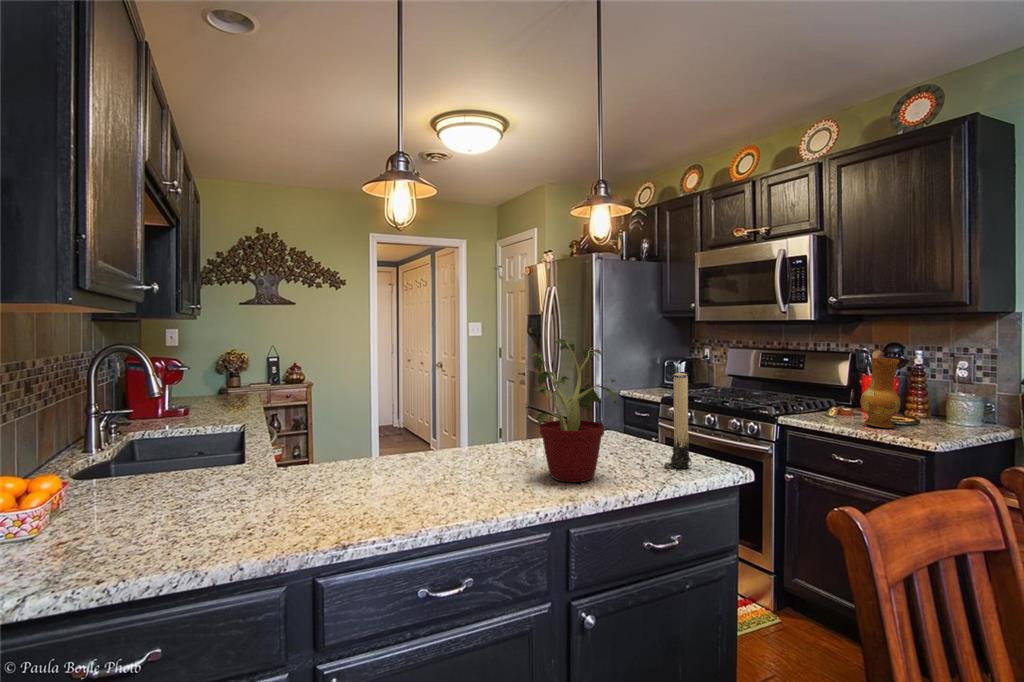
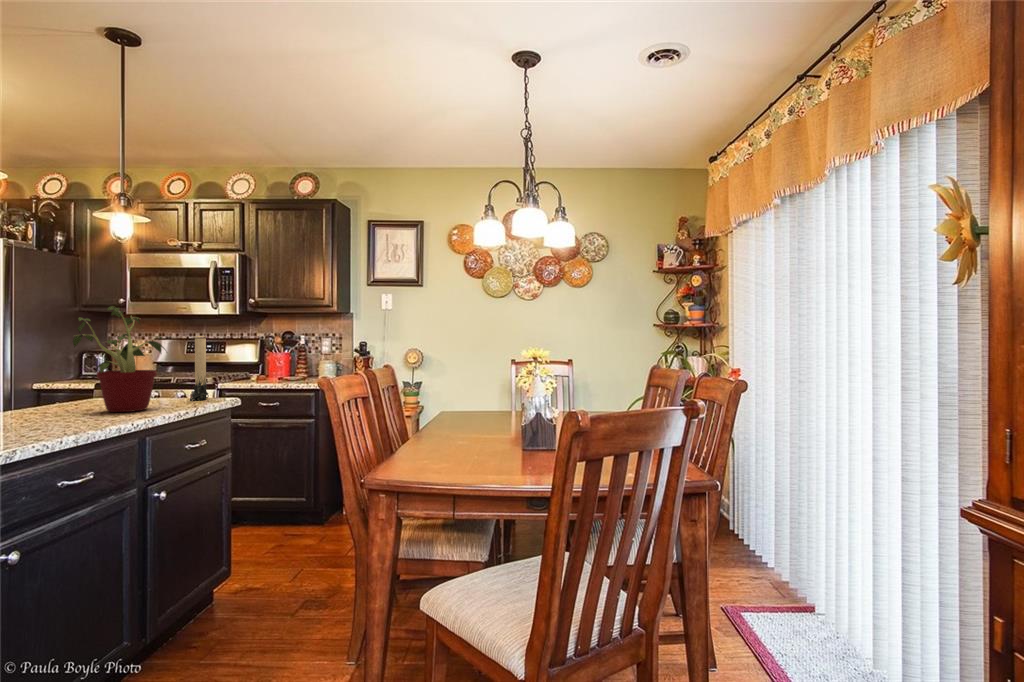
ceramic jug: present [860,358,901,428] -> none [276,340,299,384]

